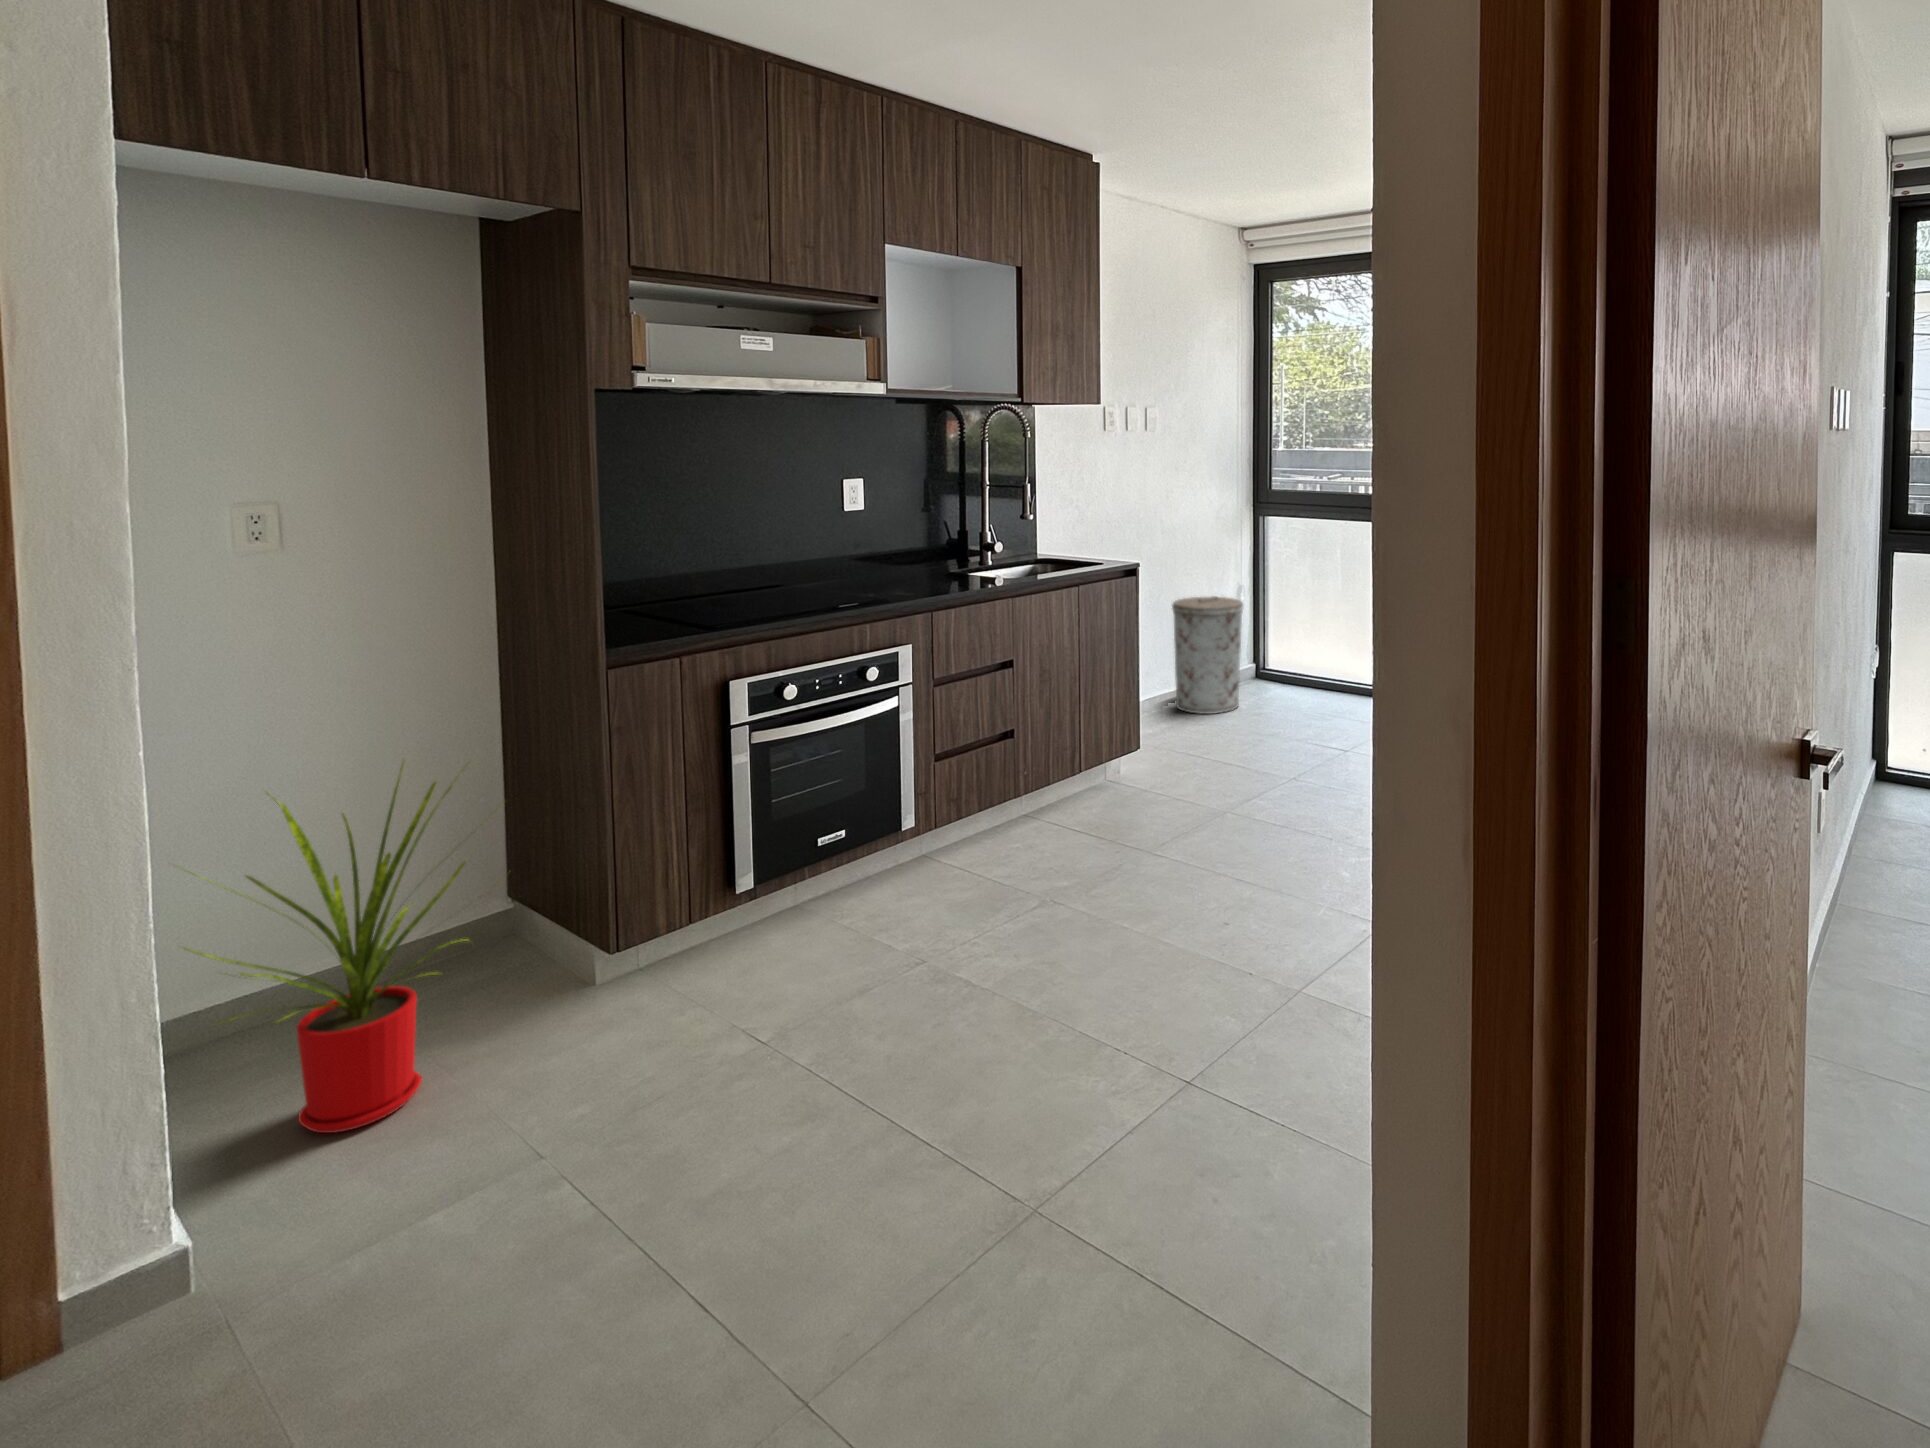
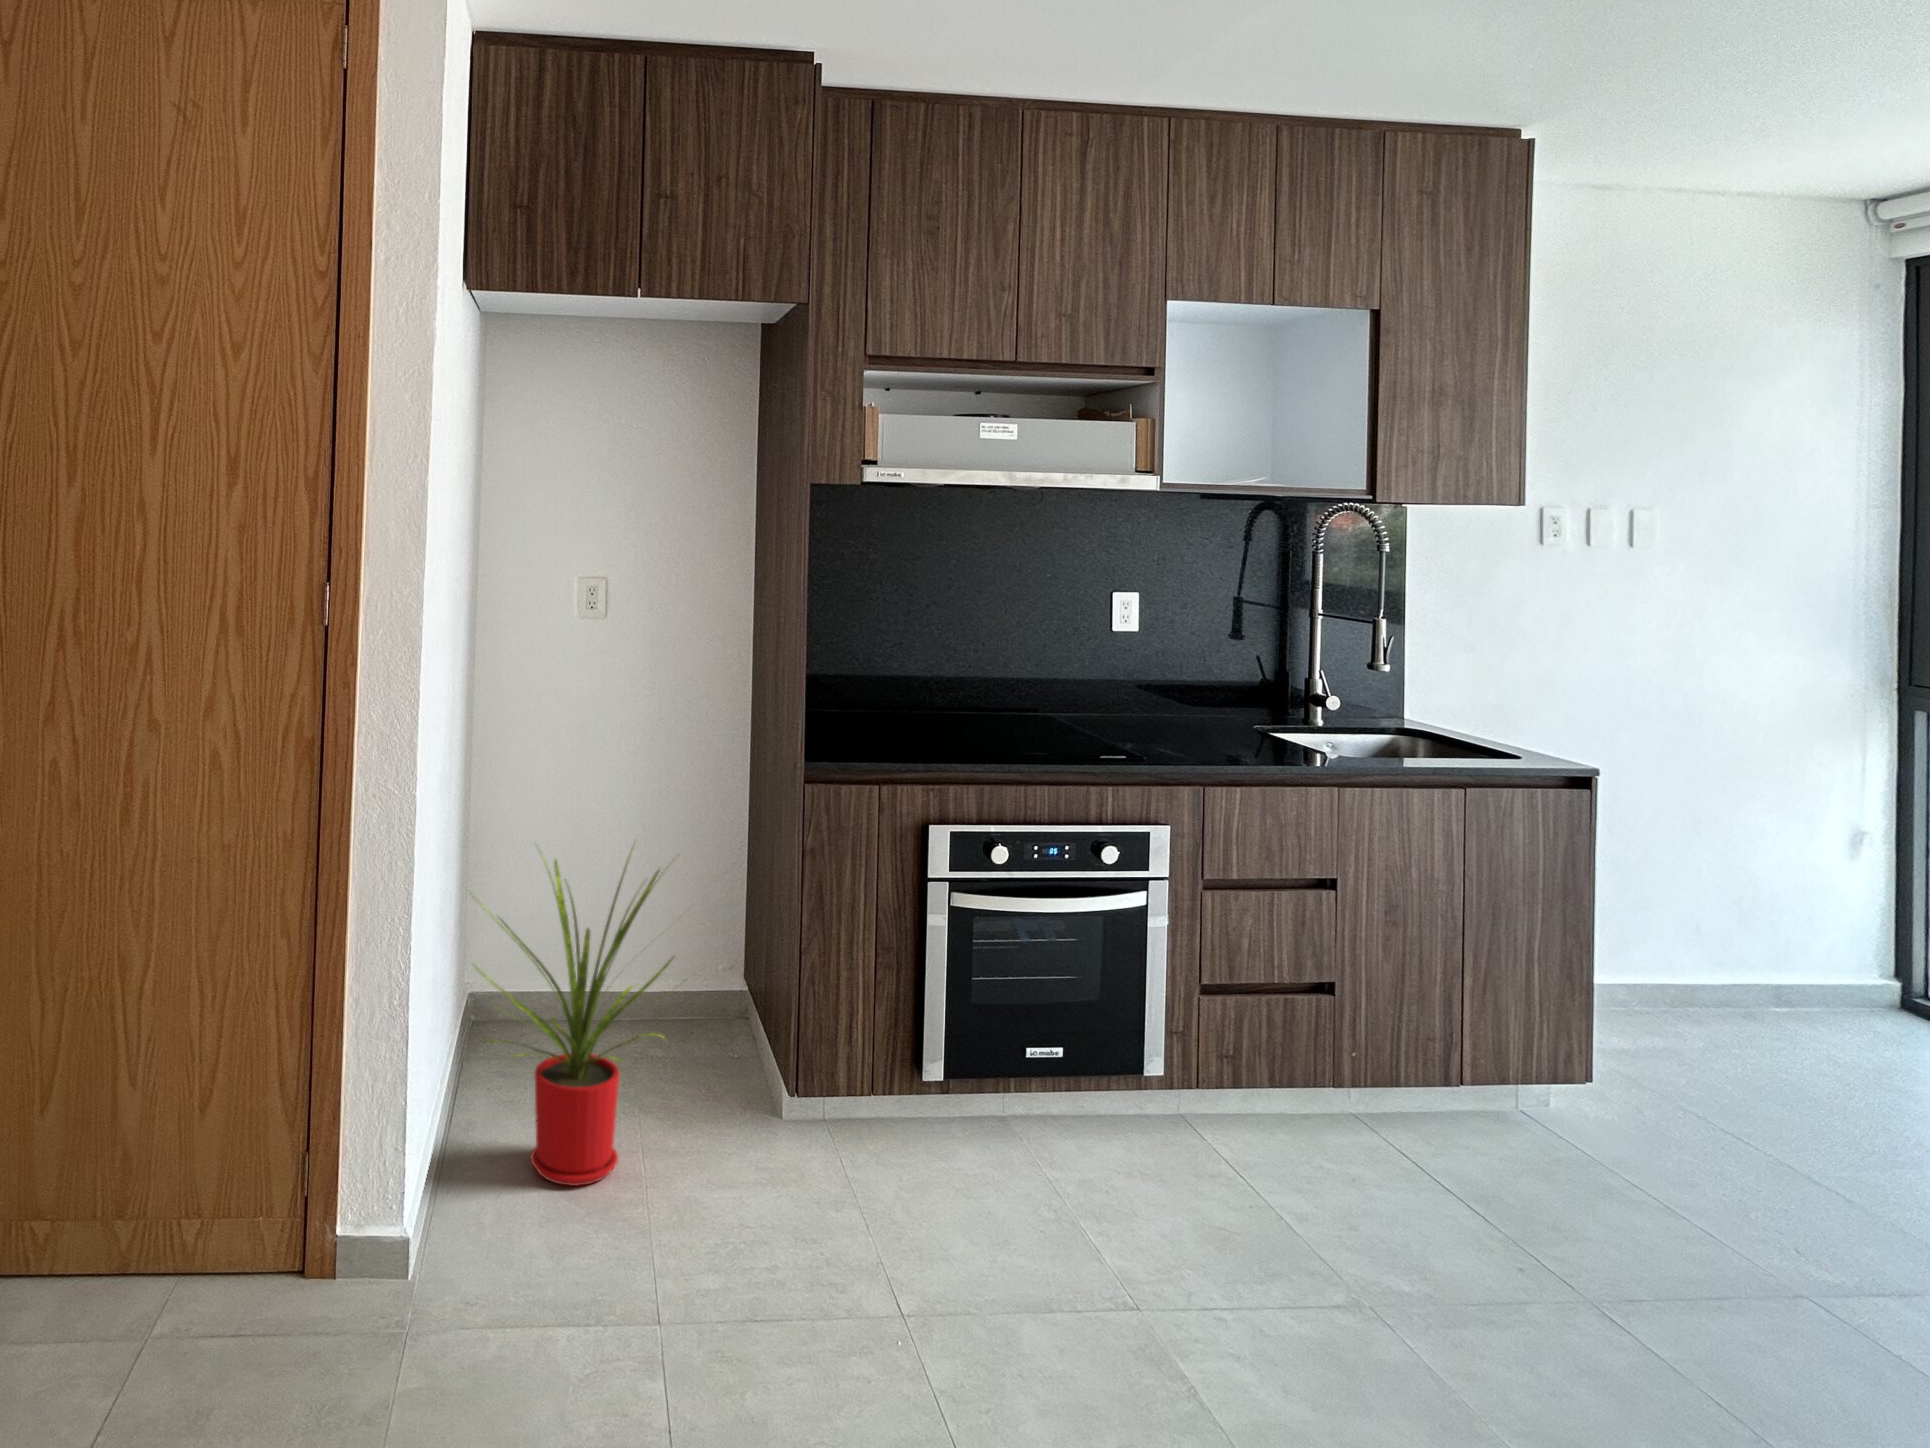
trash can: present [1172,596,1243,714] -> none [1688,836,1853,1060]

